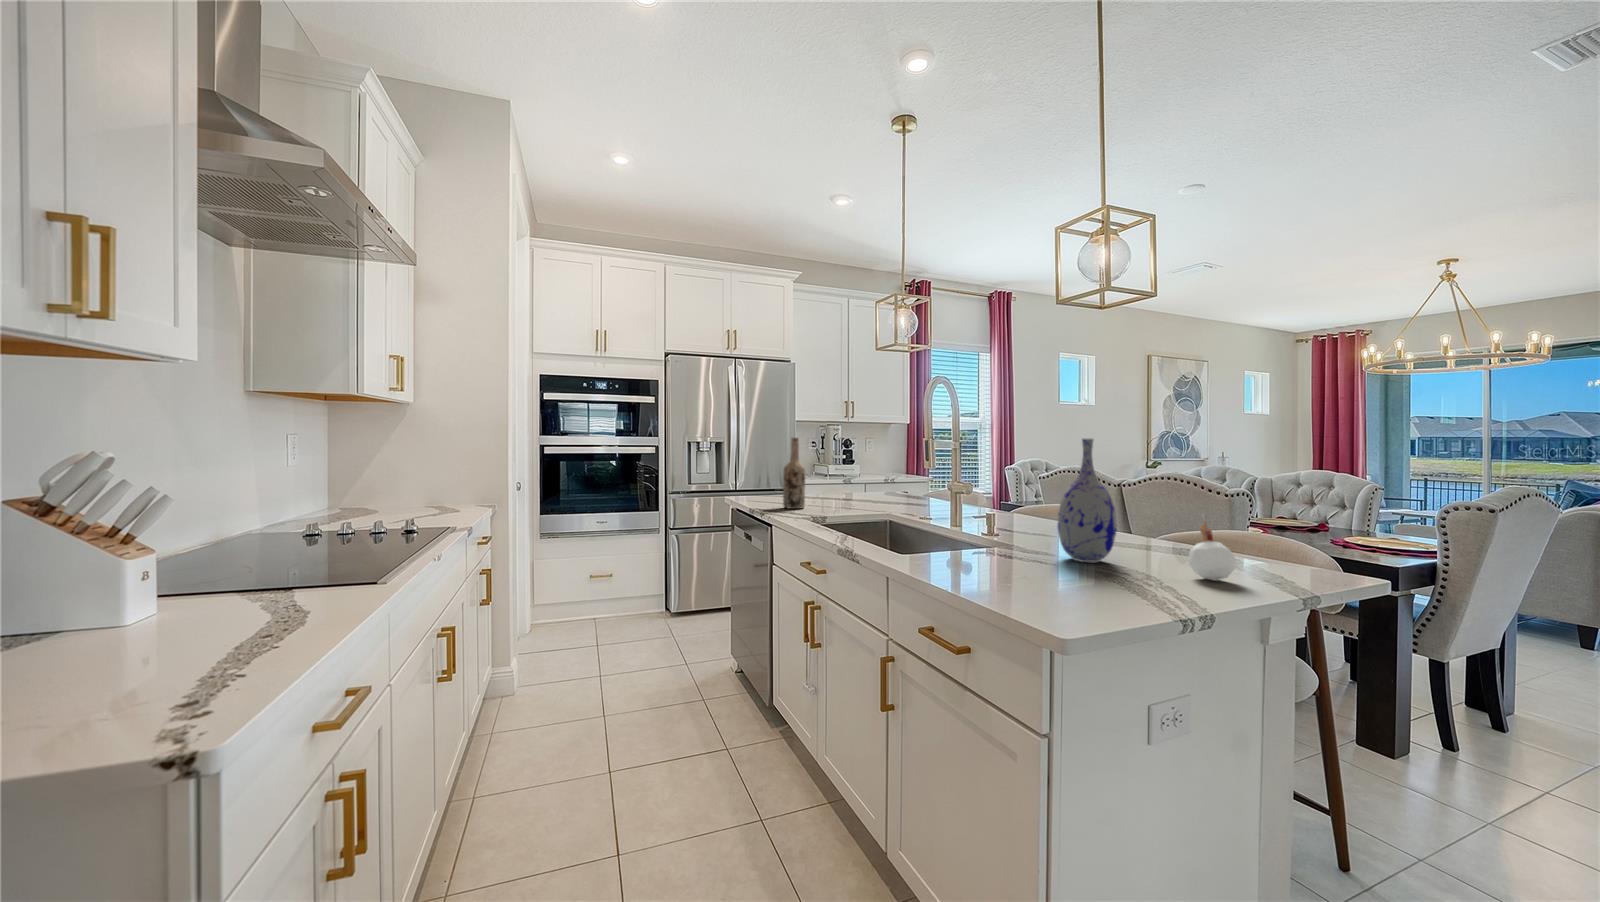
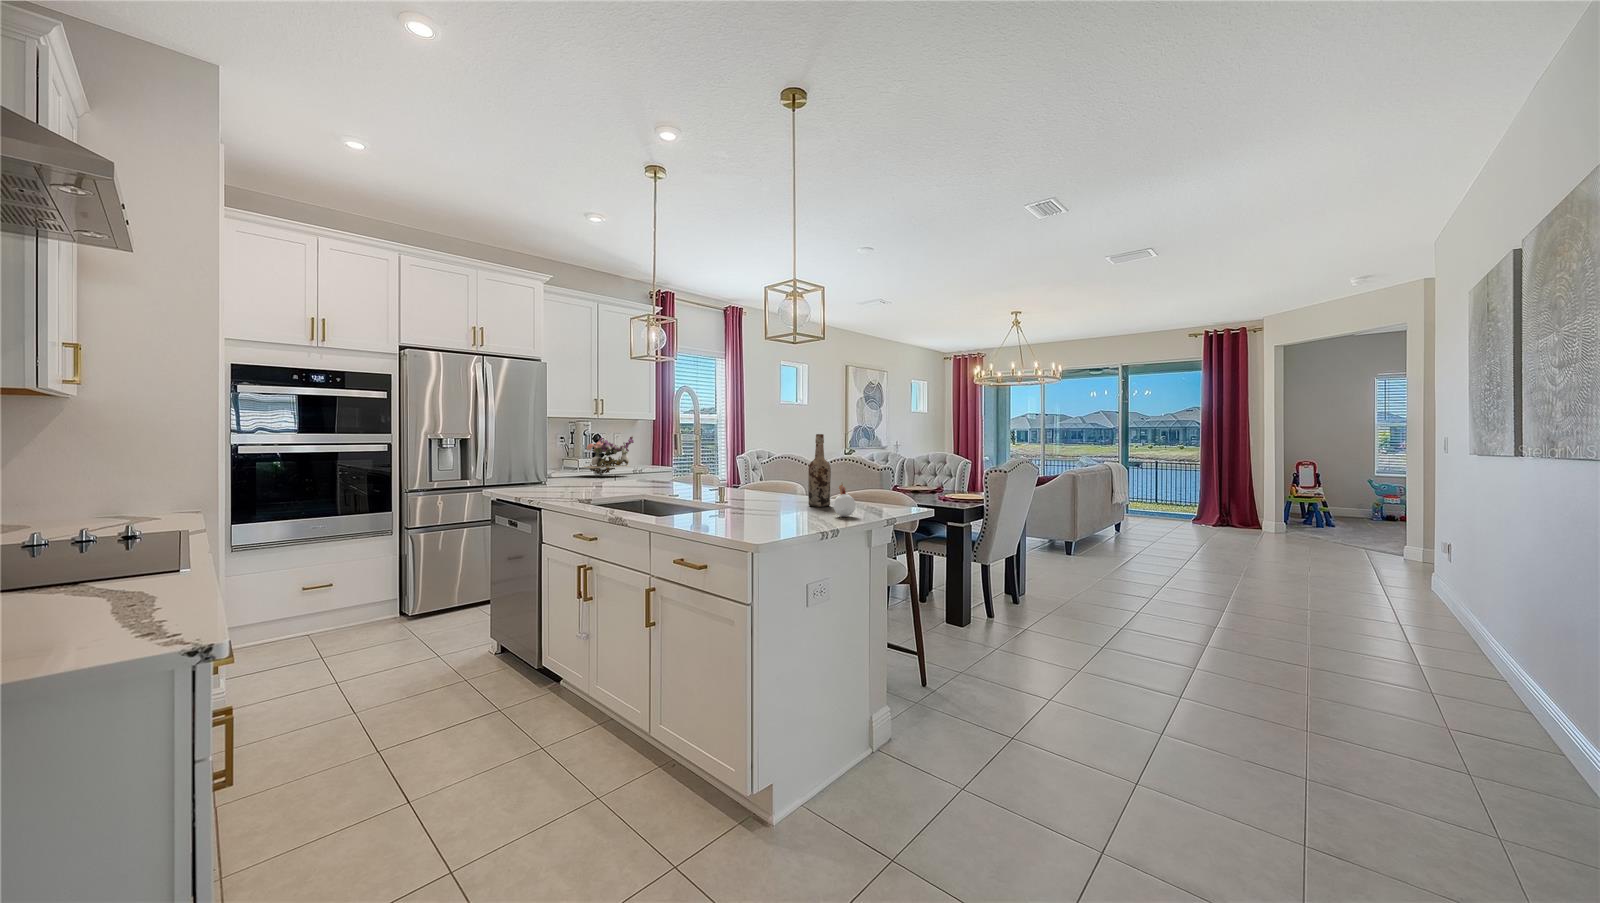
wine bottle: present [783,438,806,509] -> present [808,434,831,507]
vase: present [1057,439,1117,562] -> none [764,434,797,513]
flower arrangement: none [830,441,886,485] -> present [584,436,634,475]

